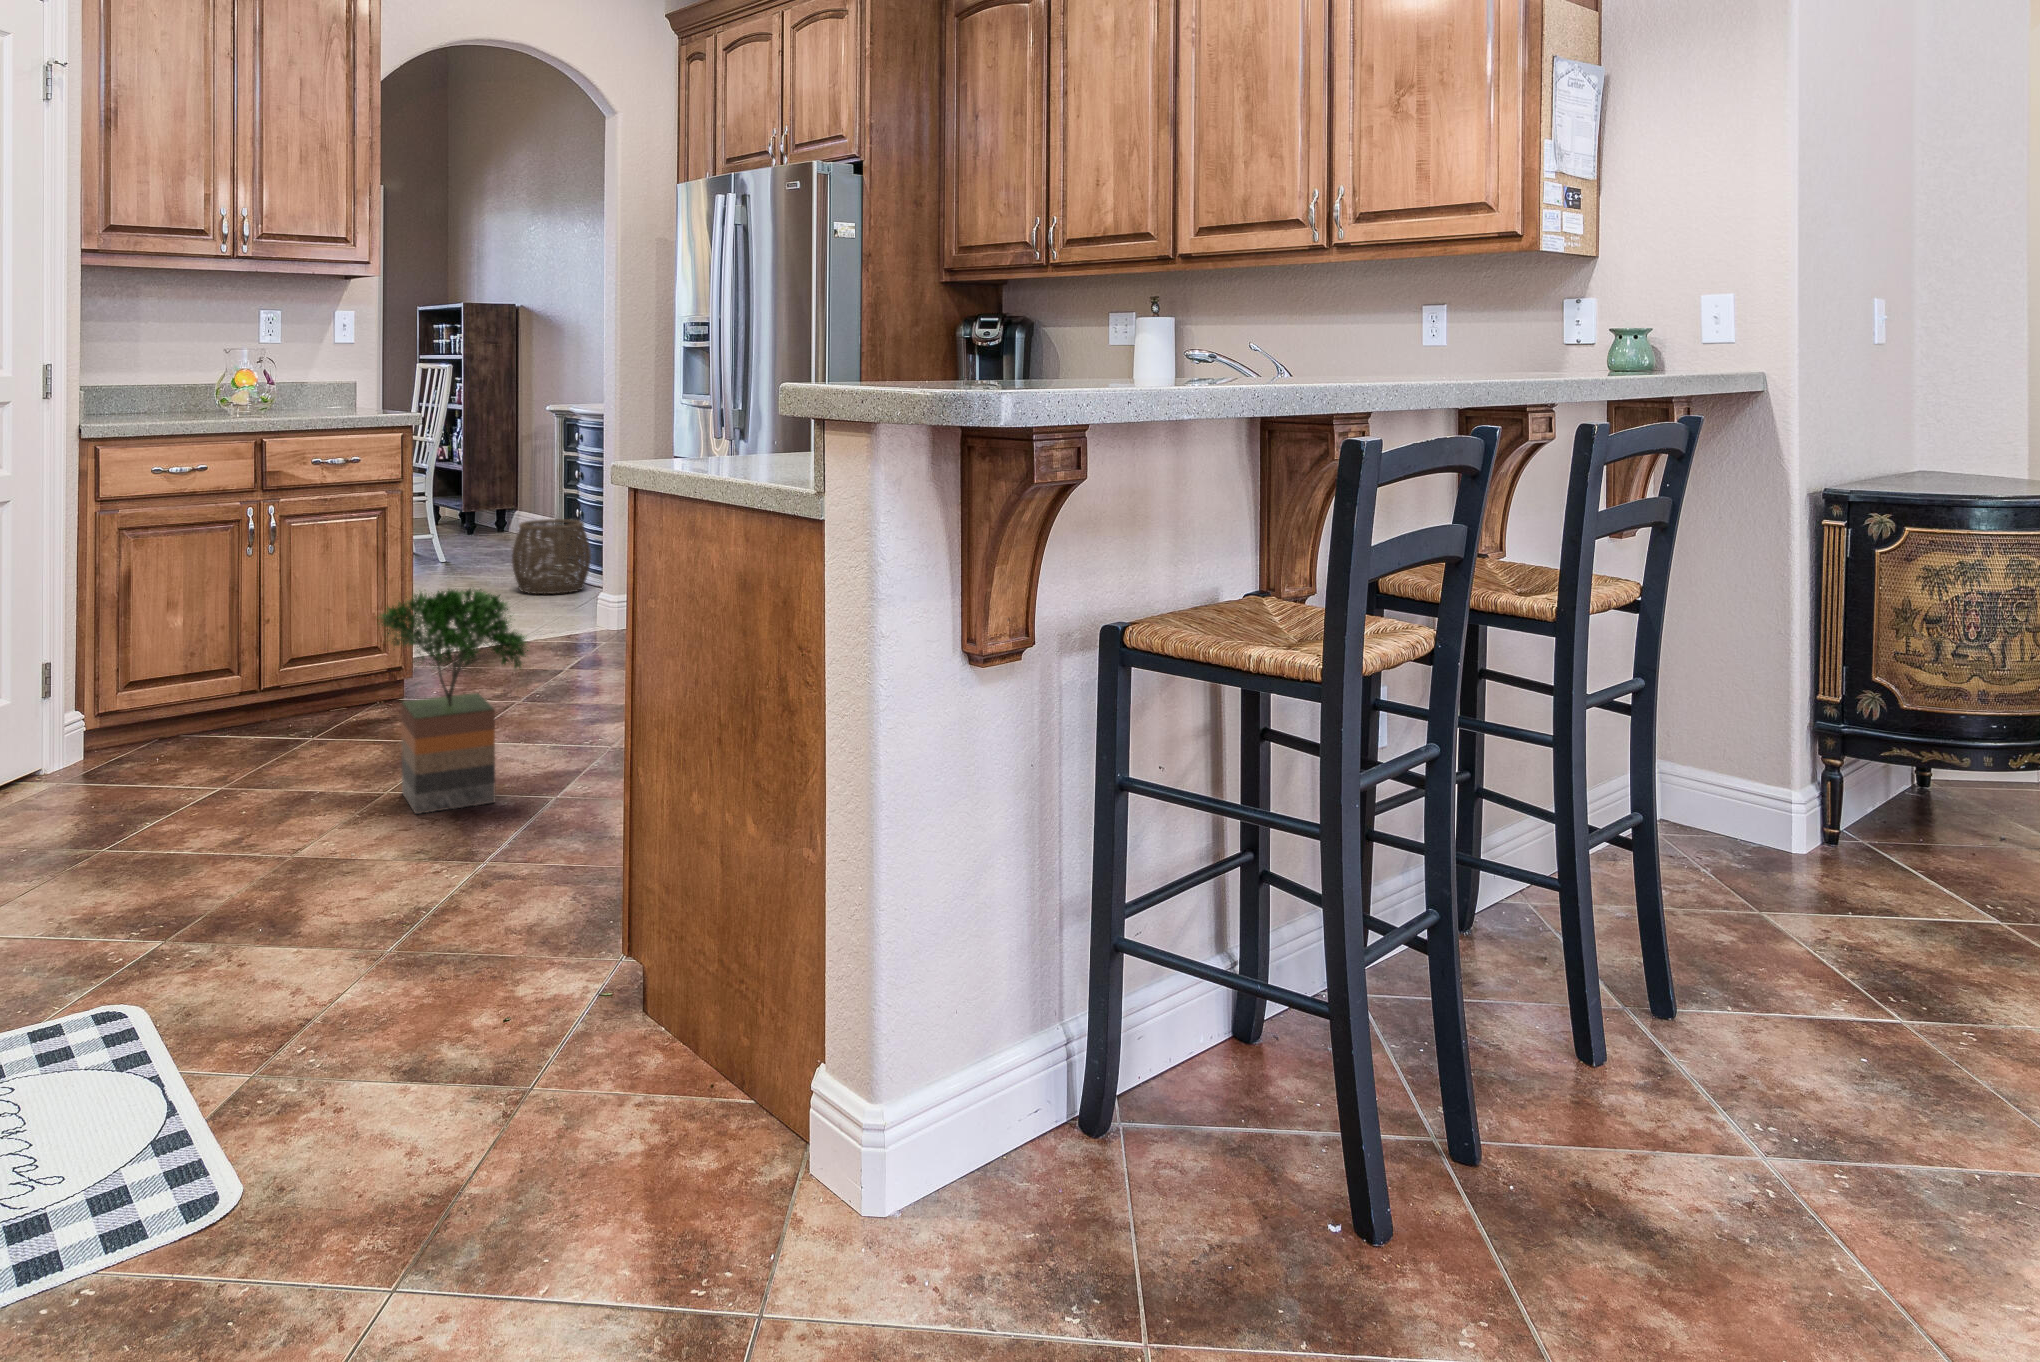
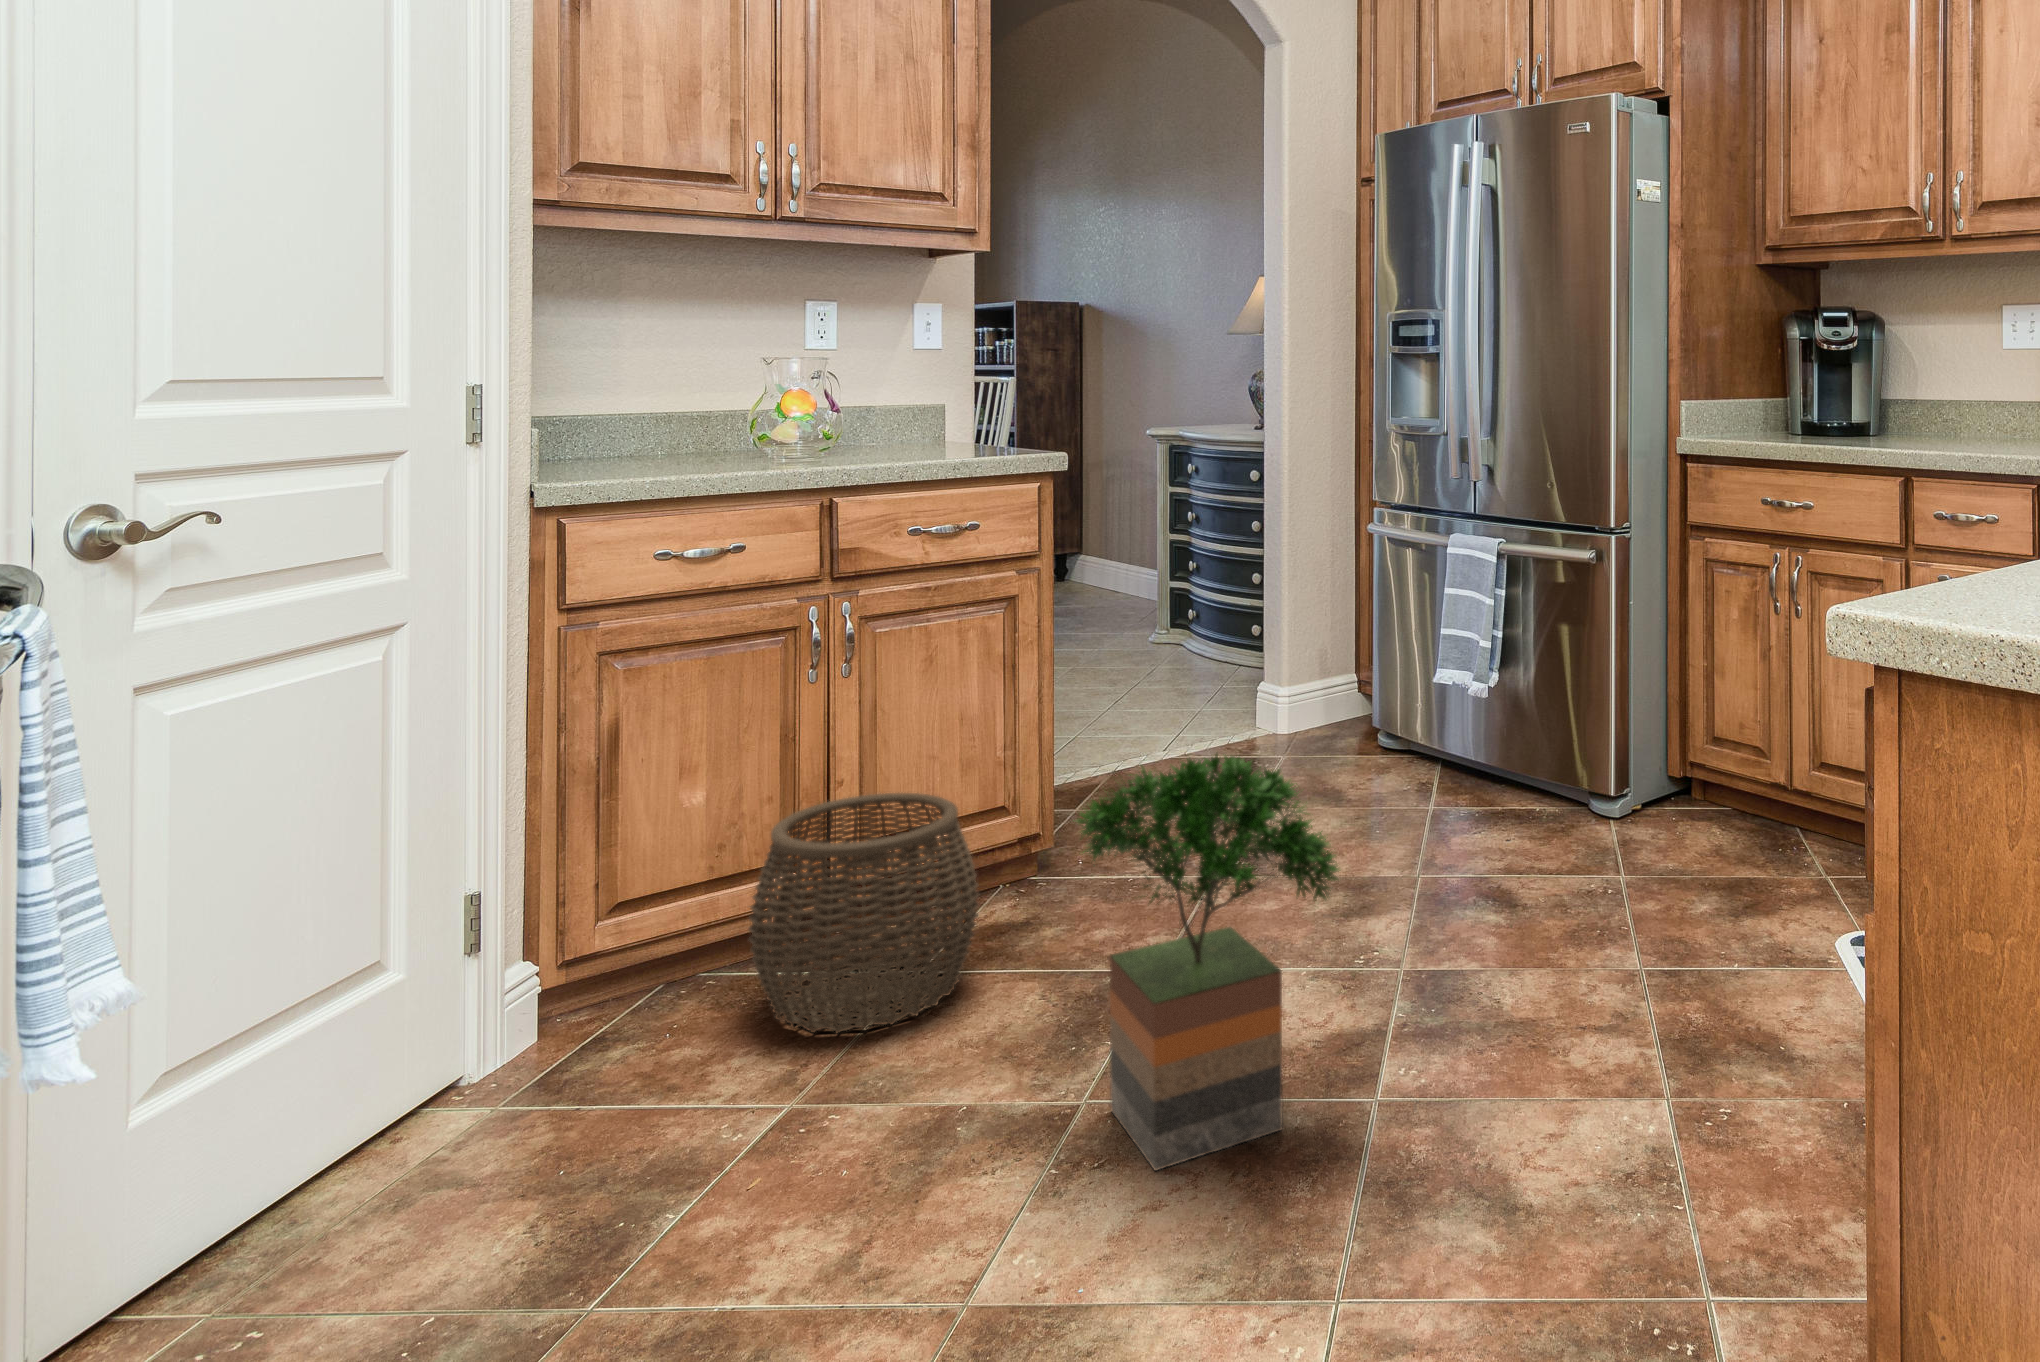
woven basket: present [512,519,591,594] -> present [749,793,979,1034]

